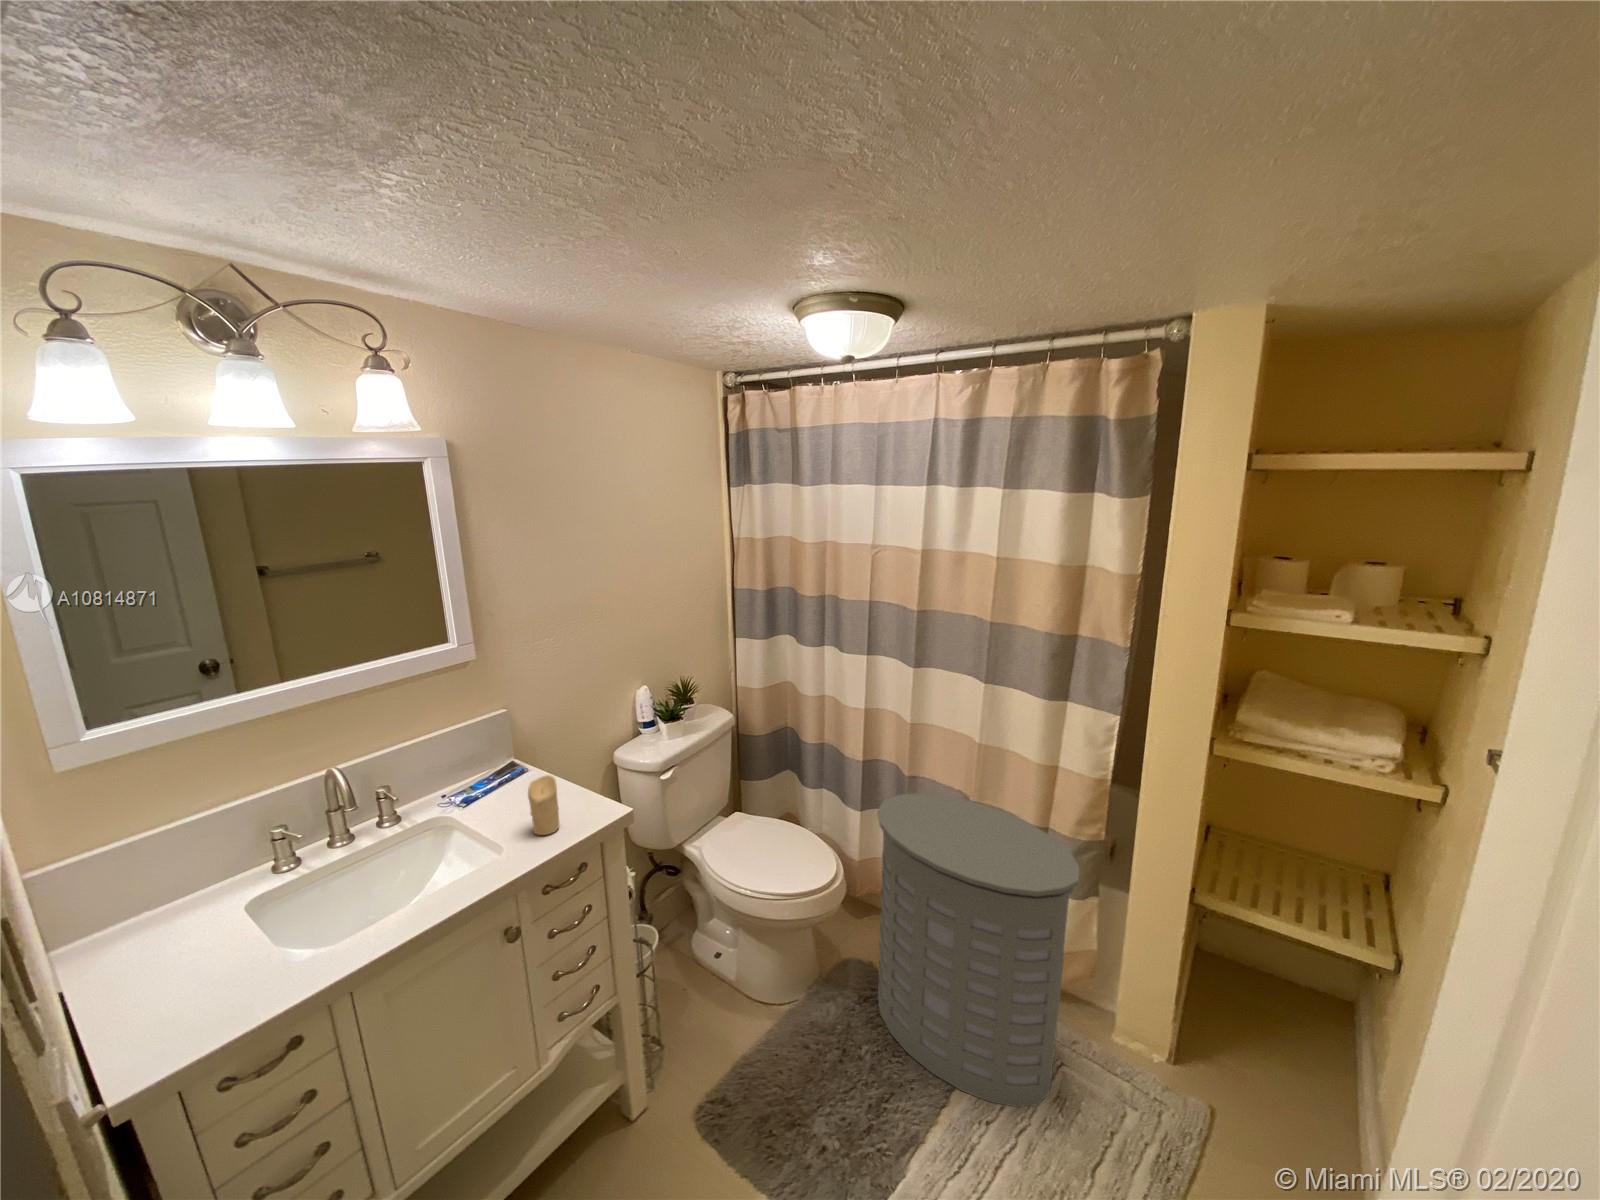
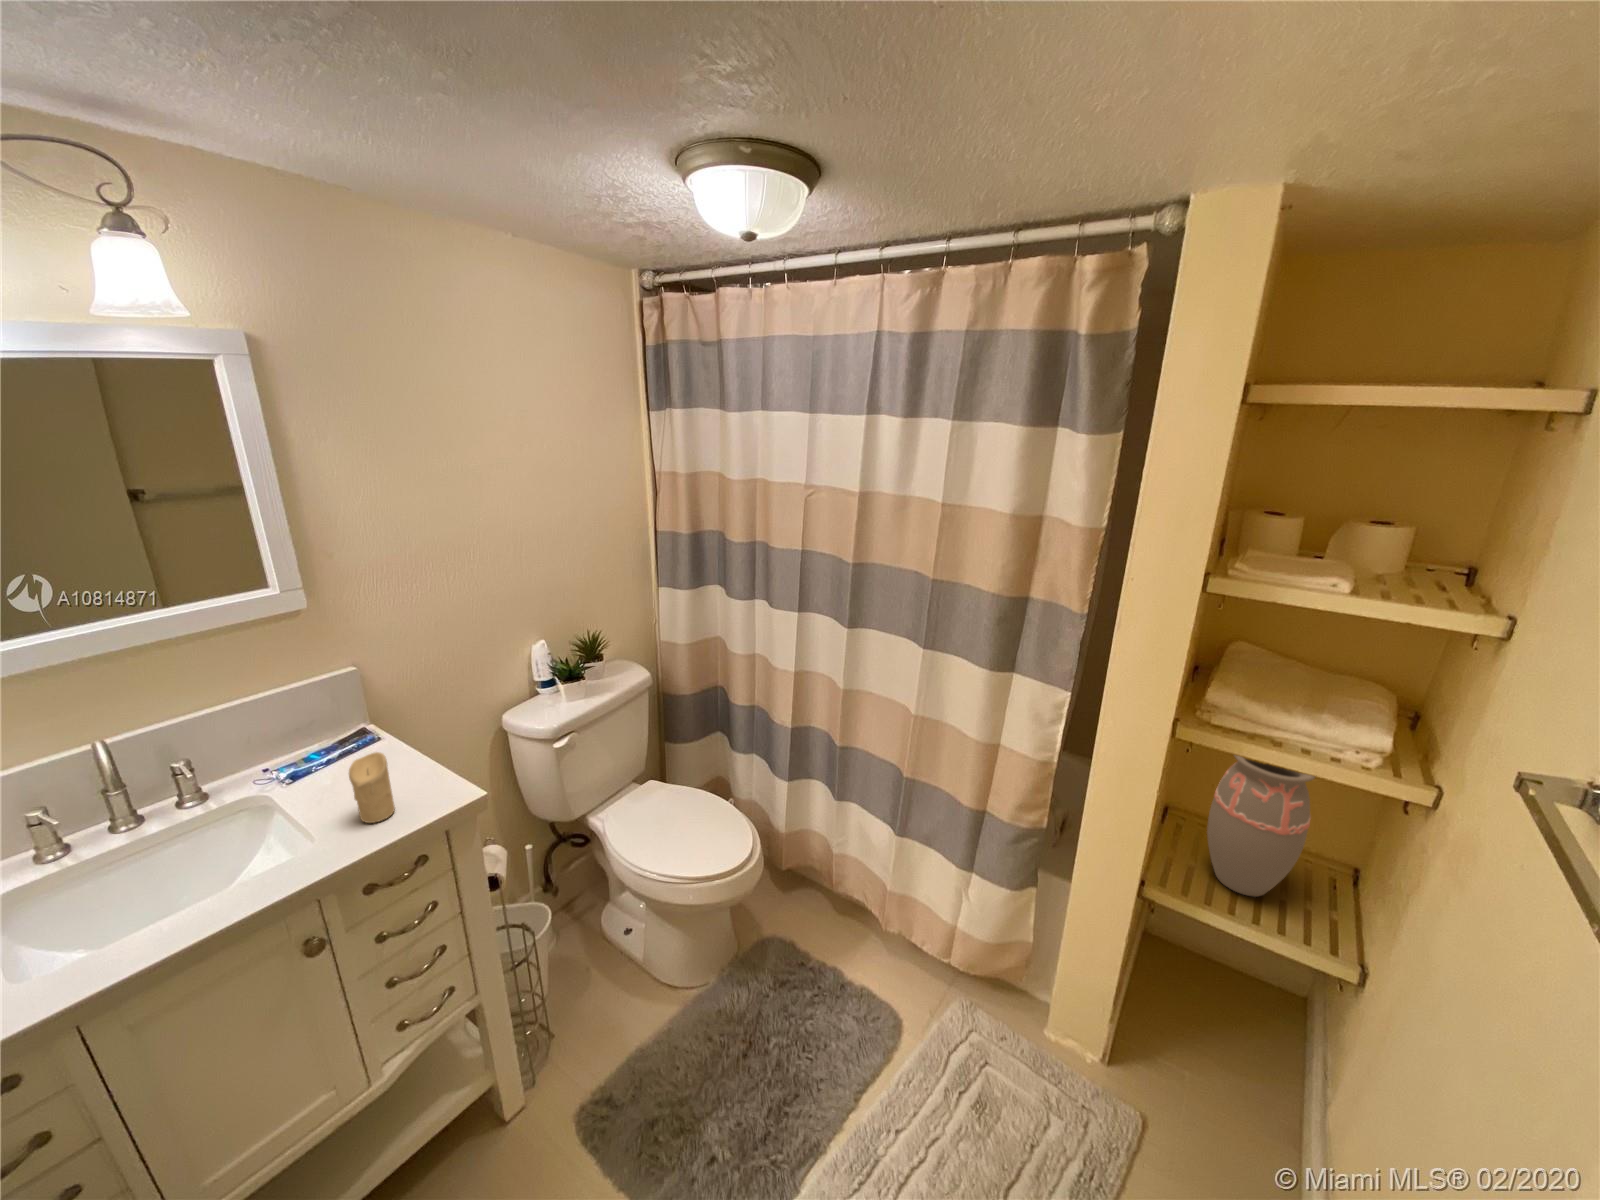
decorative vase: none [1247,760,1340,899] -> present [1207,755,1315,897]
laundry hamper: present [877,793,1079,1107] -> none [796,769,1013,1112]

